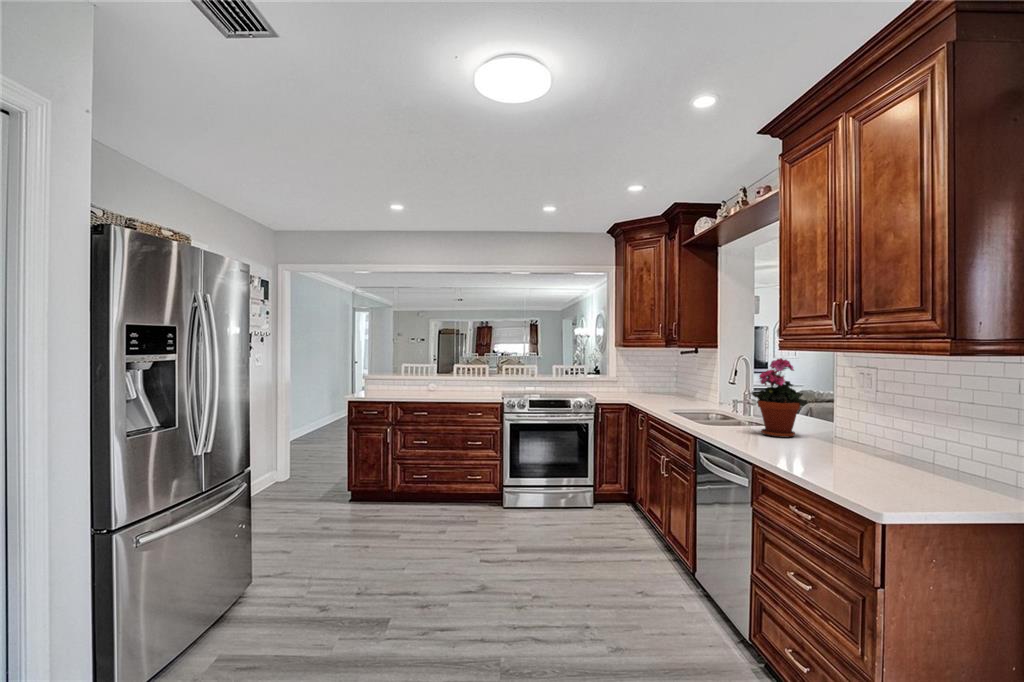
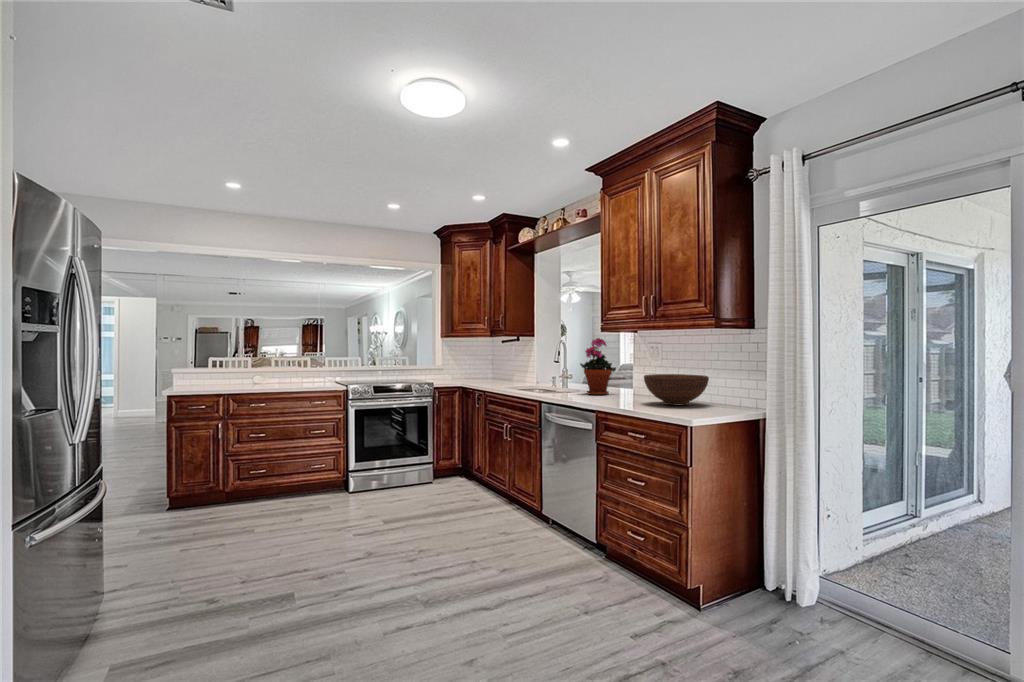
fruit bowl: none [829,420,954,477] -> present [644,374,709,405]

